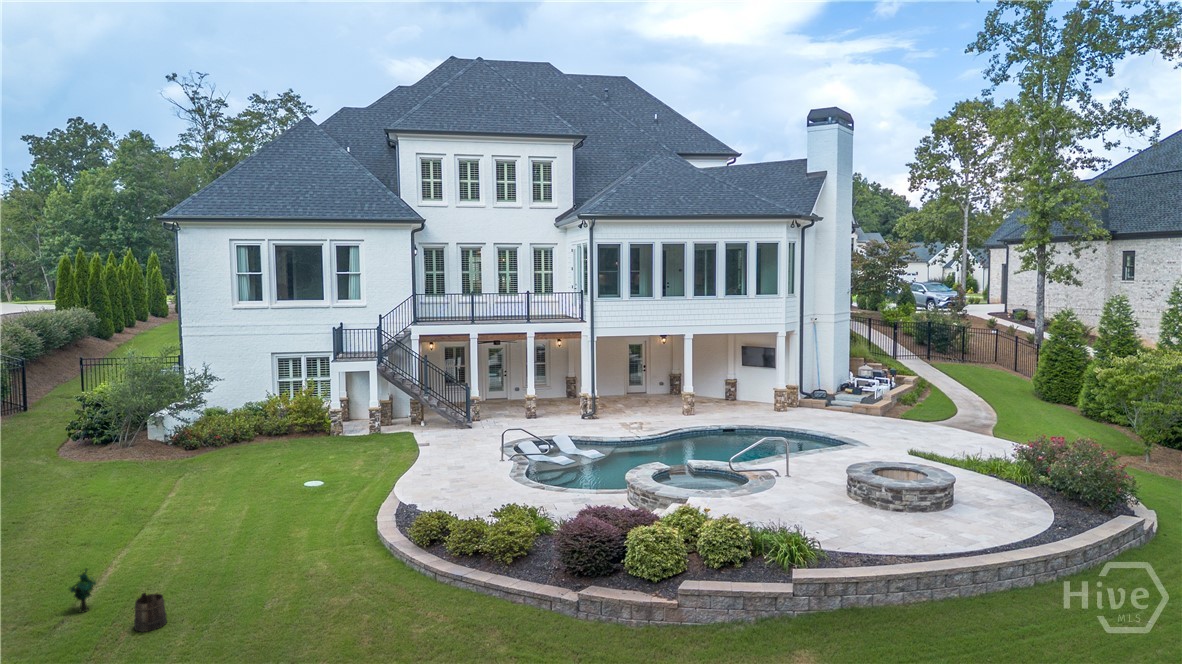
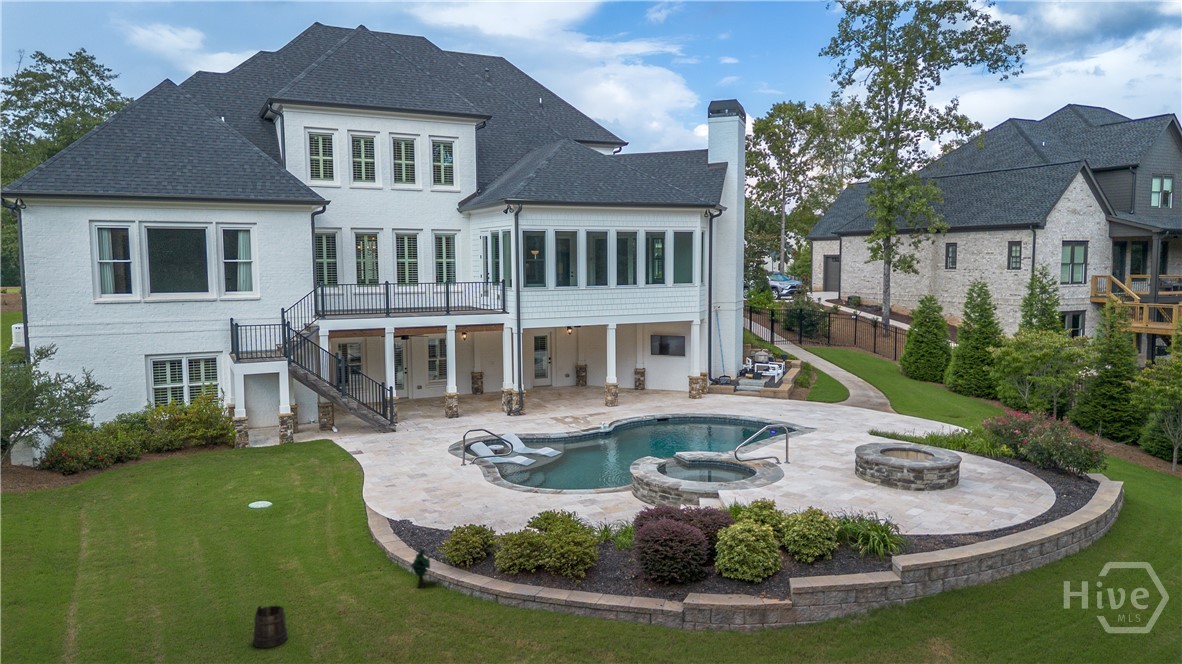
decorative plant: present [69,568,96,613] -> present [411,545,430,588]

